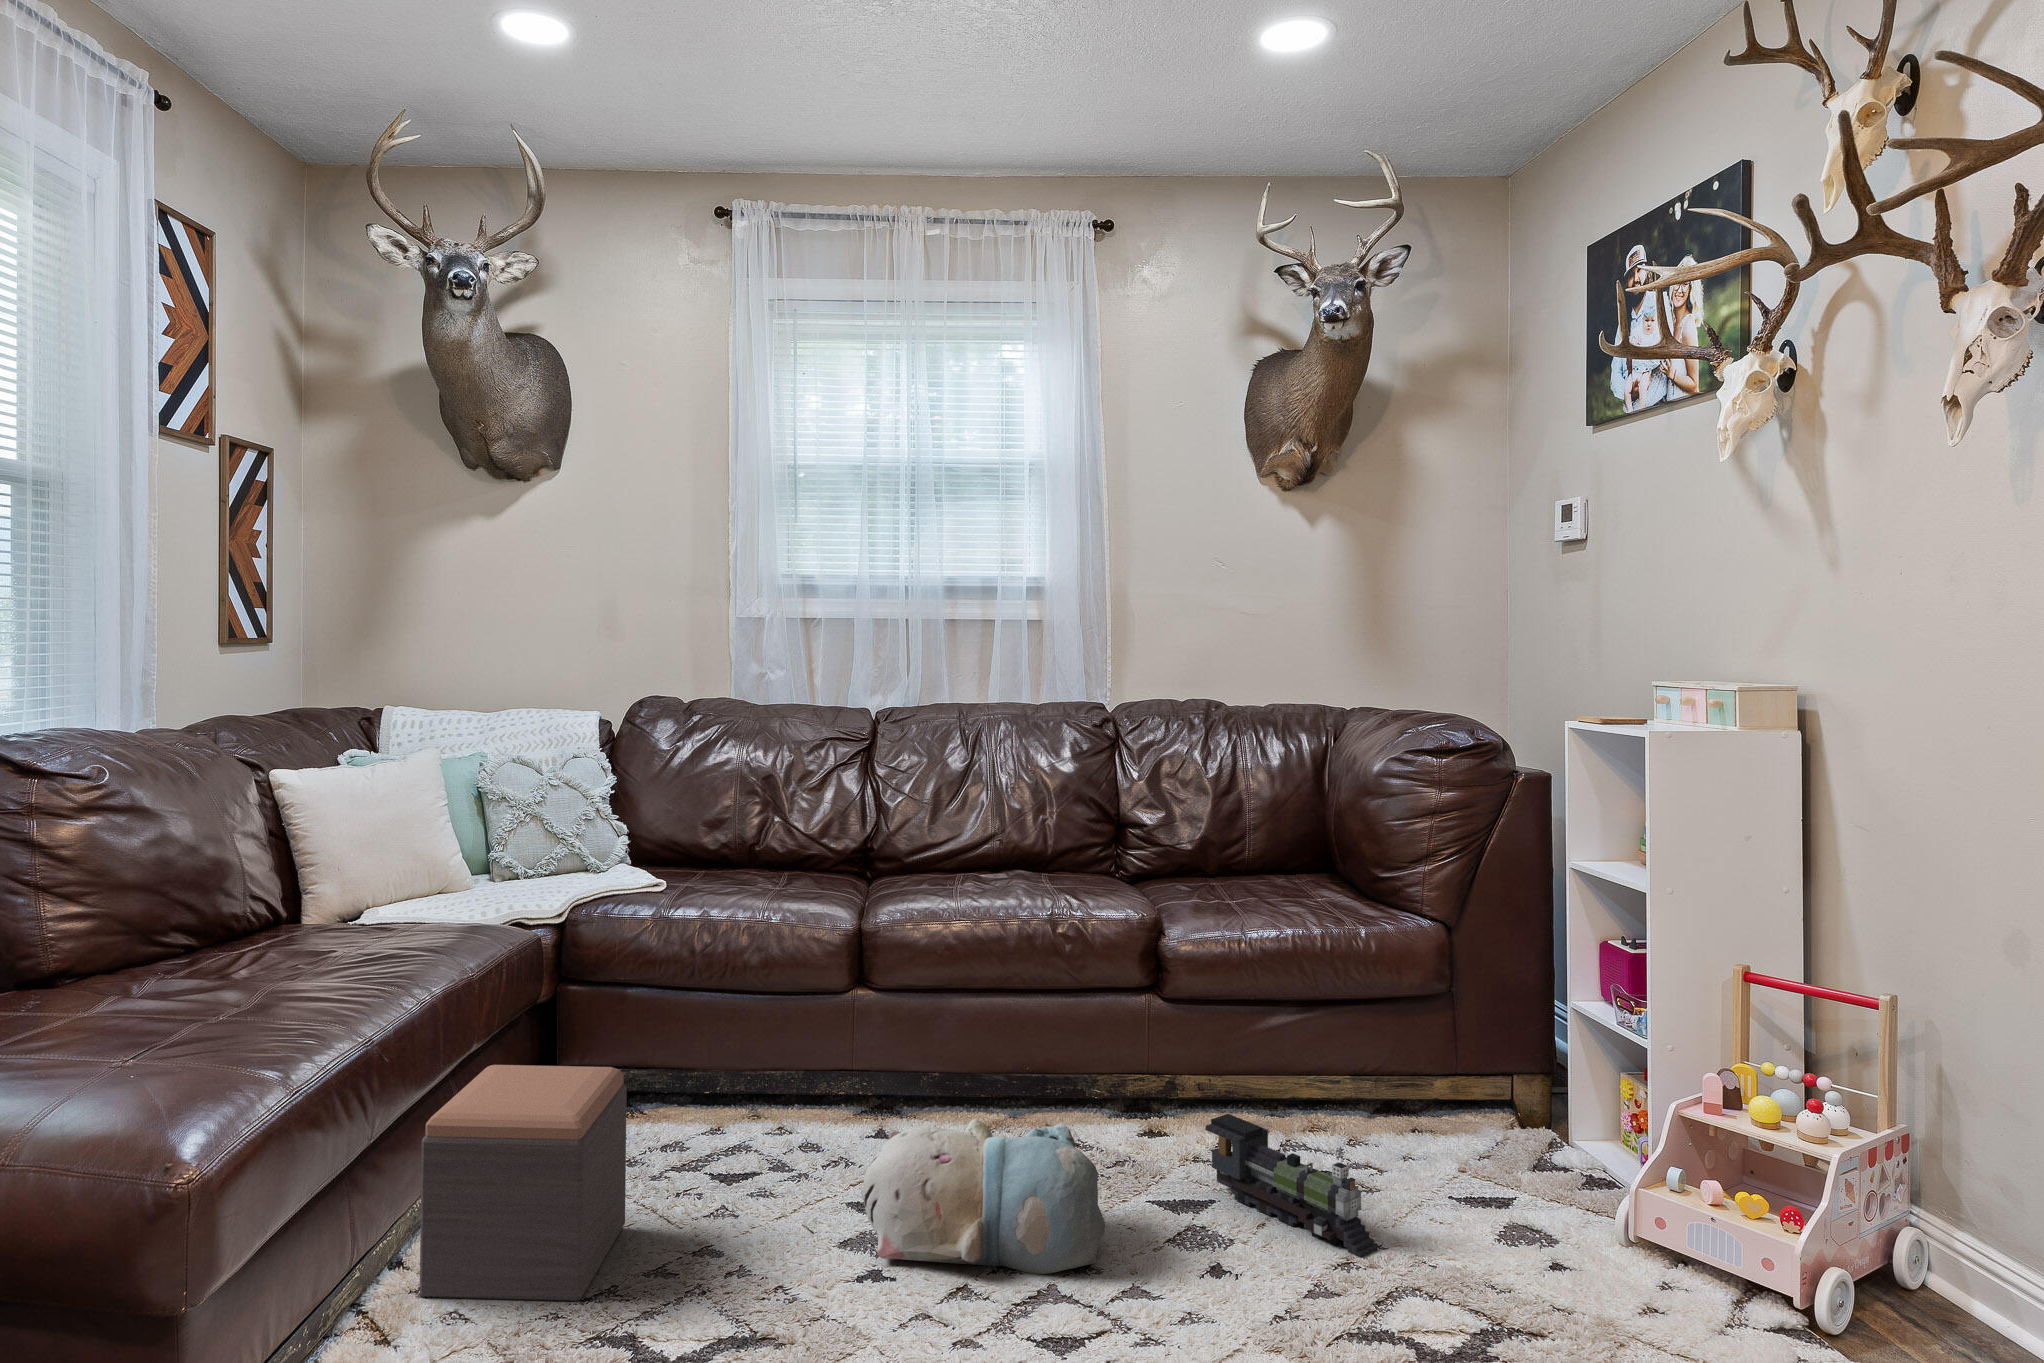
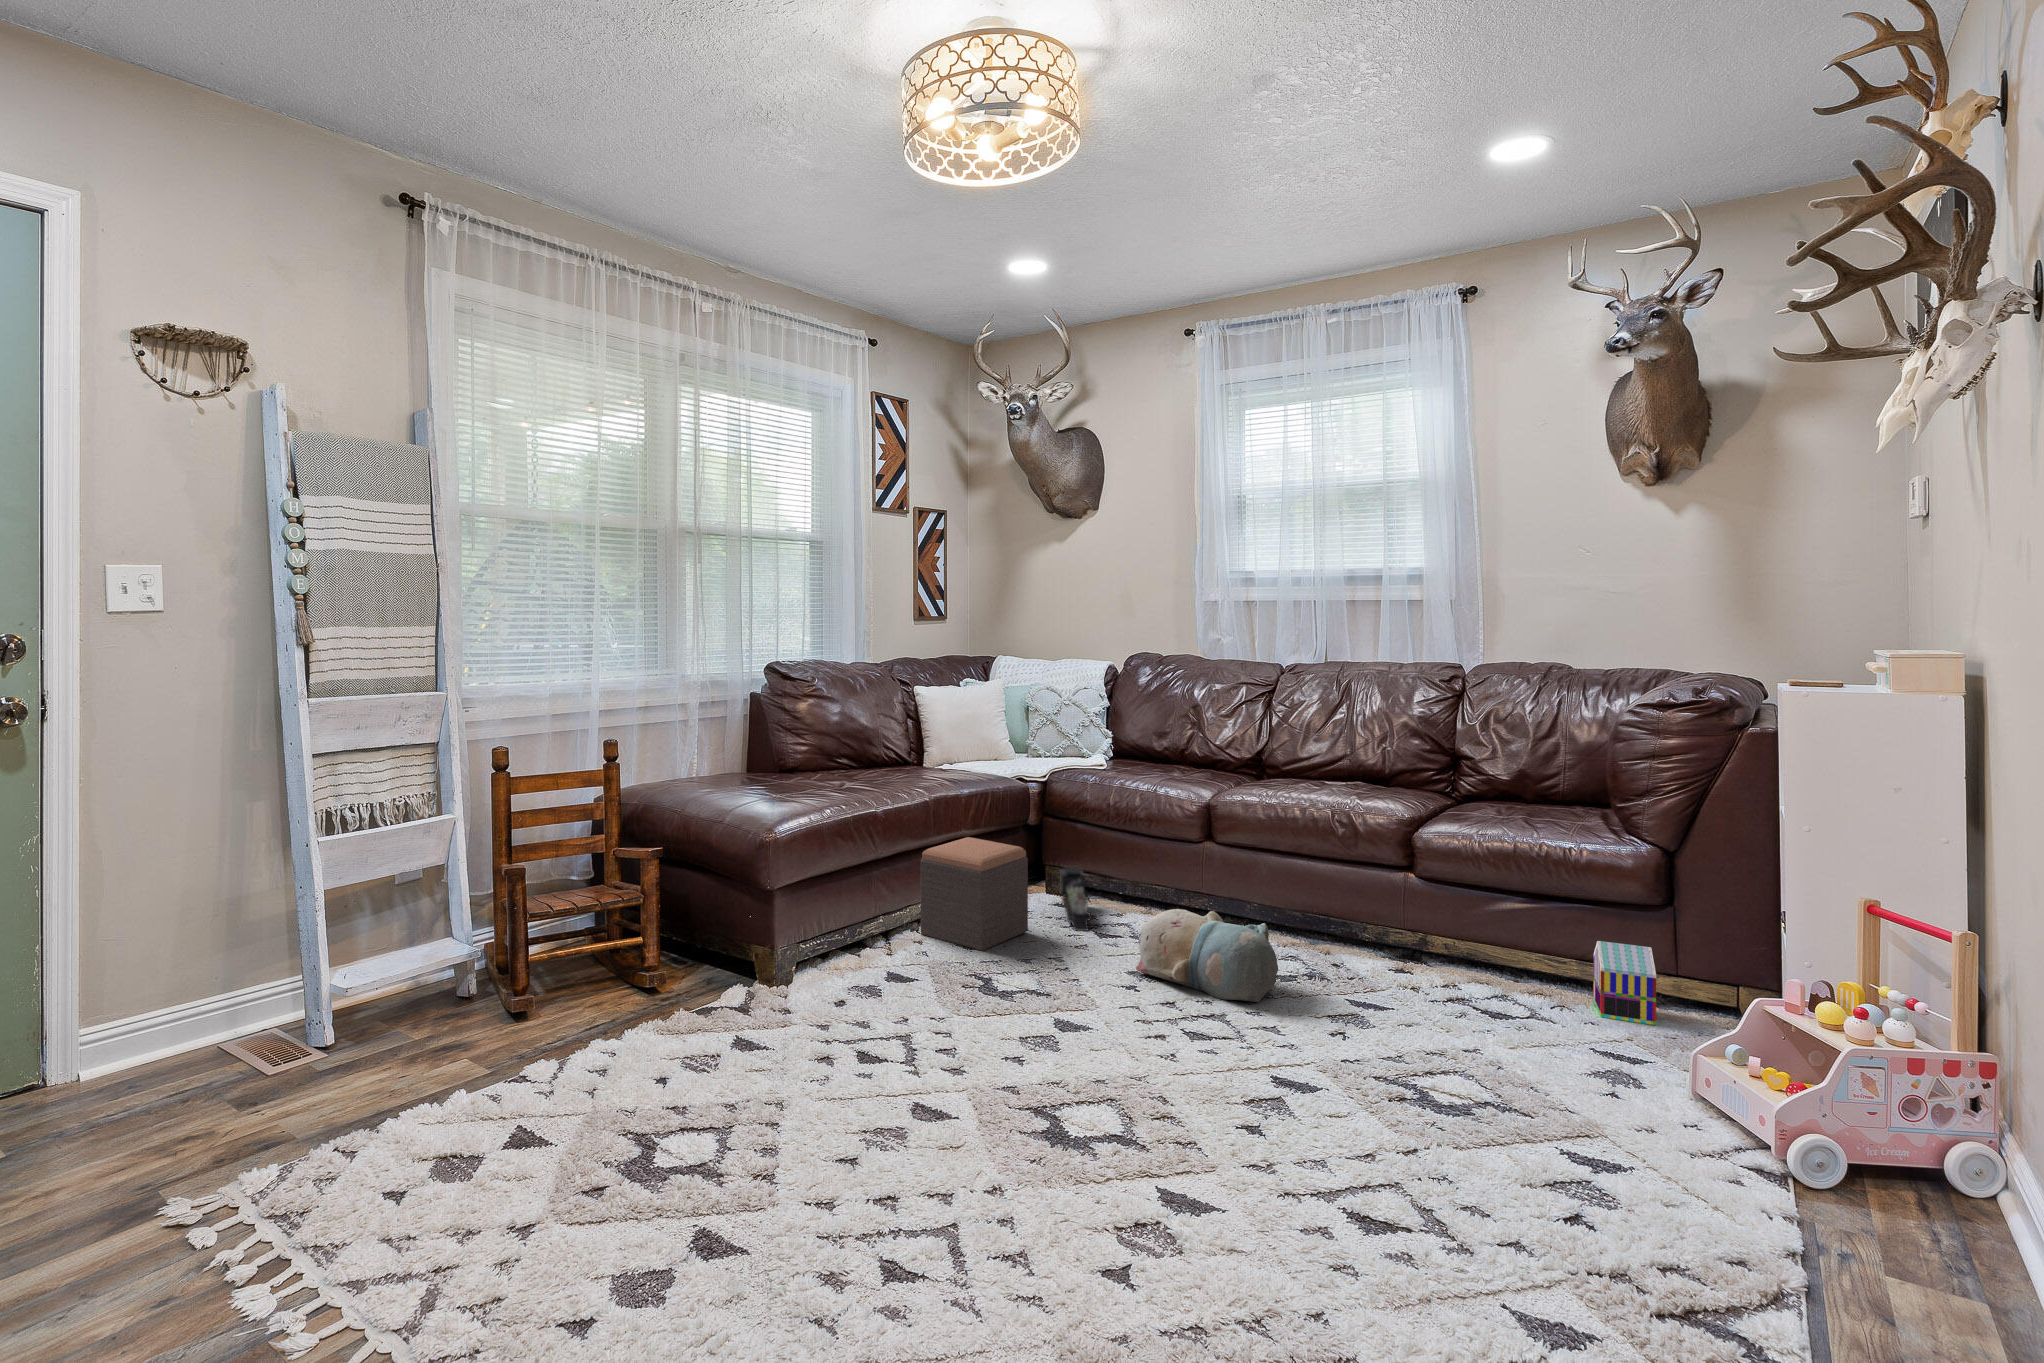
toy house: none [1382,1047,1467,1150] -> present [1593,941,1656,1025]
toy train: present [1205,1114,1378,1258] -> present [1060,867,1091,931]

